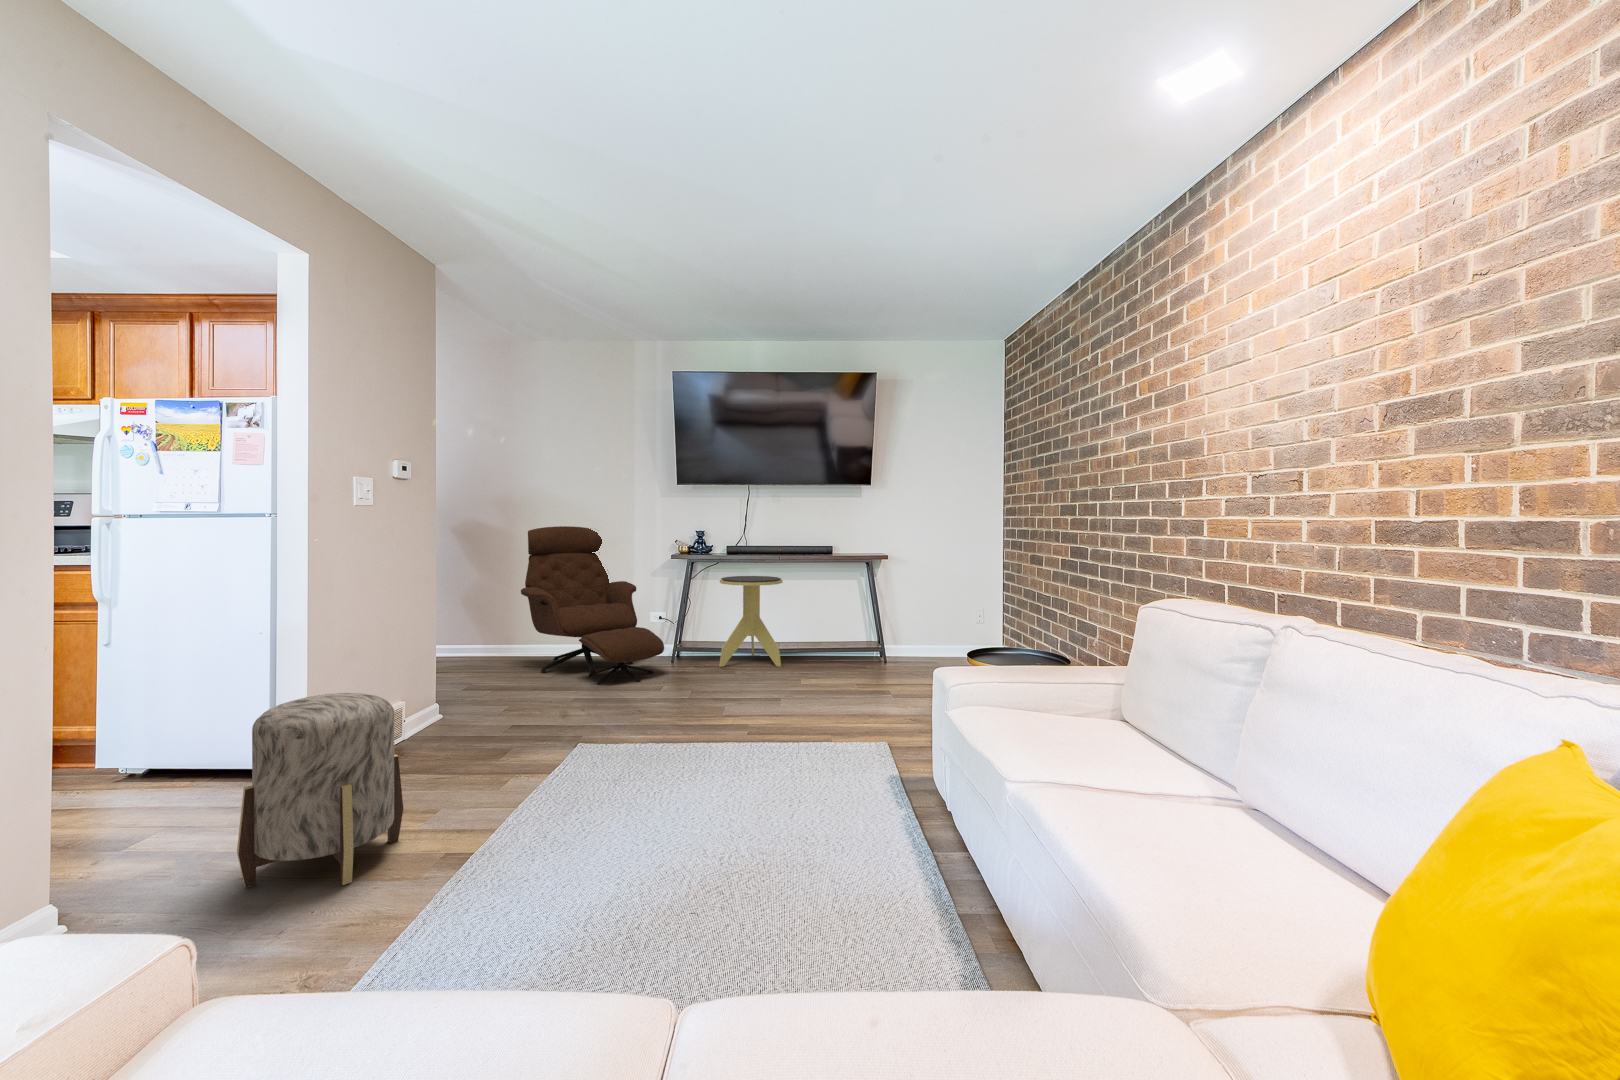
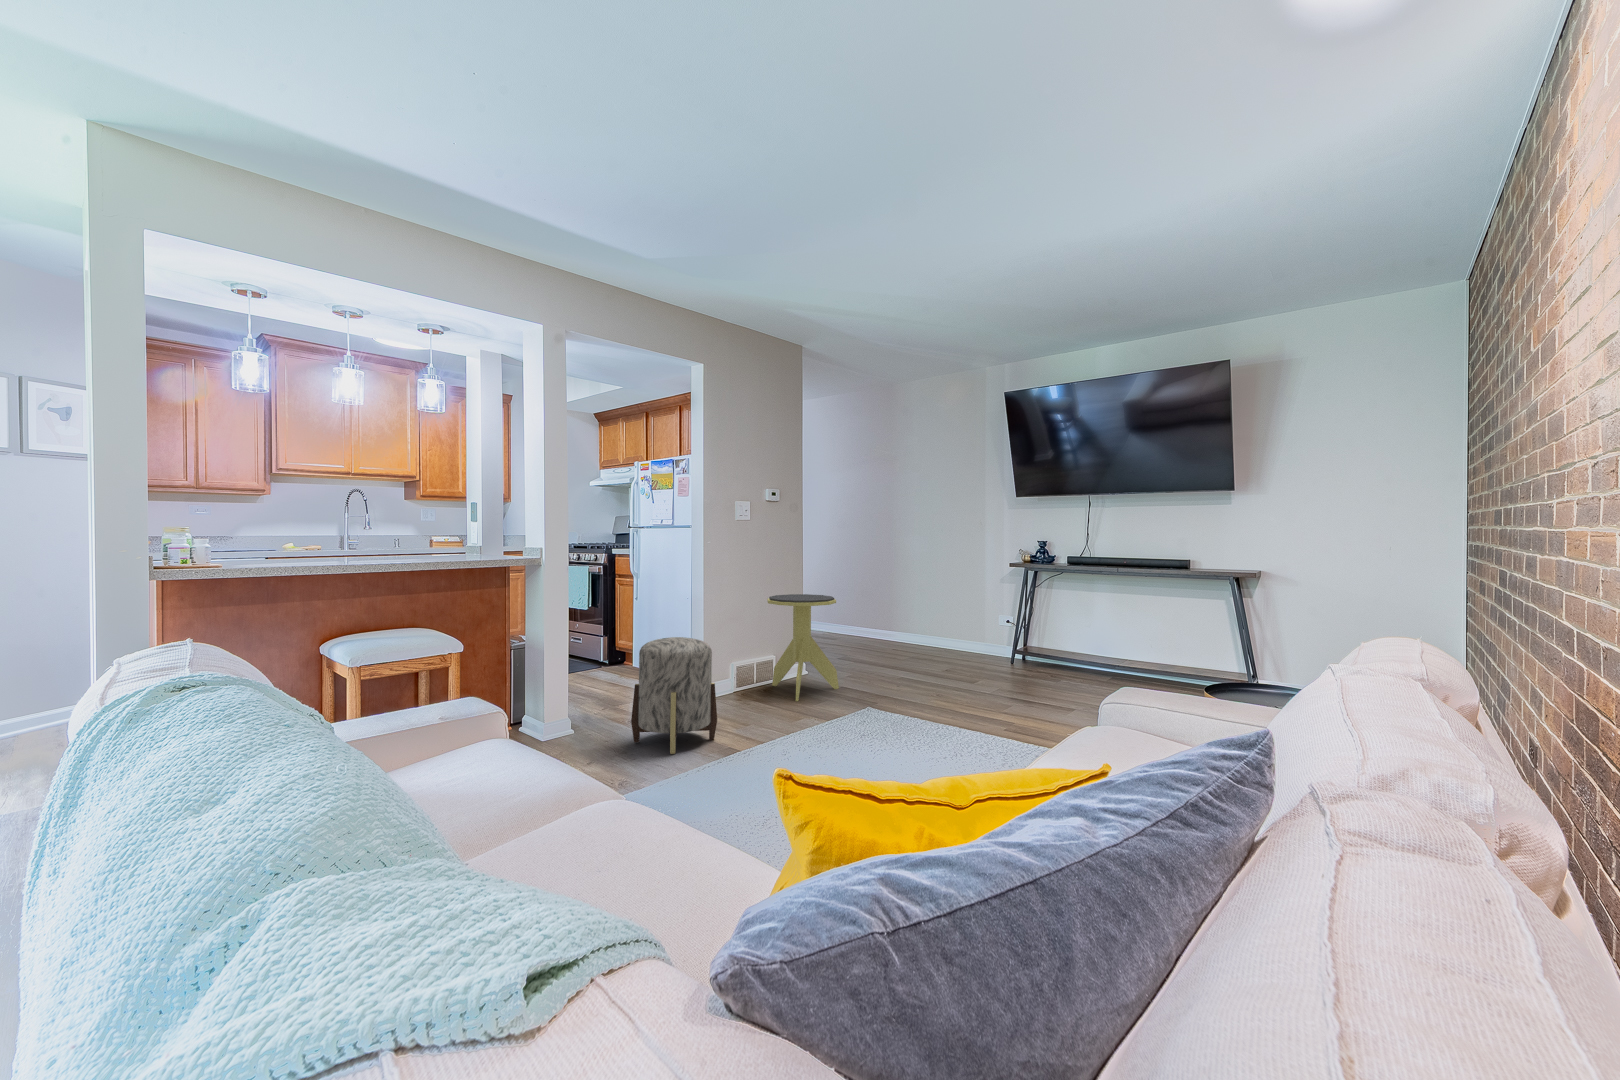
lounge chair: present [521,526,664,684] -> none [886,536,991,676]
side table: present [719,576,783,667] -> present [767,594,839,701]

